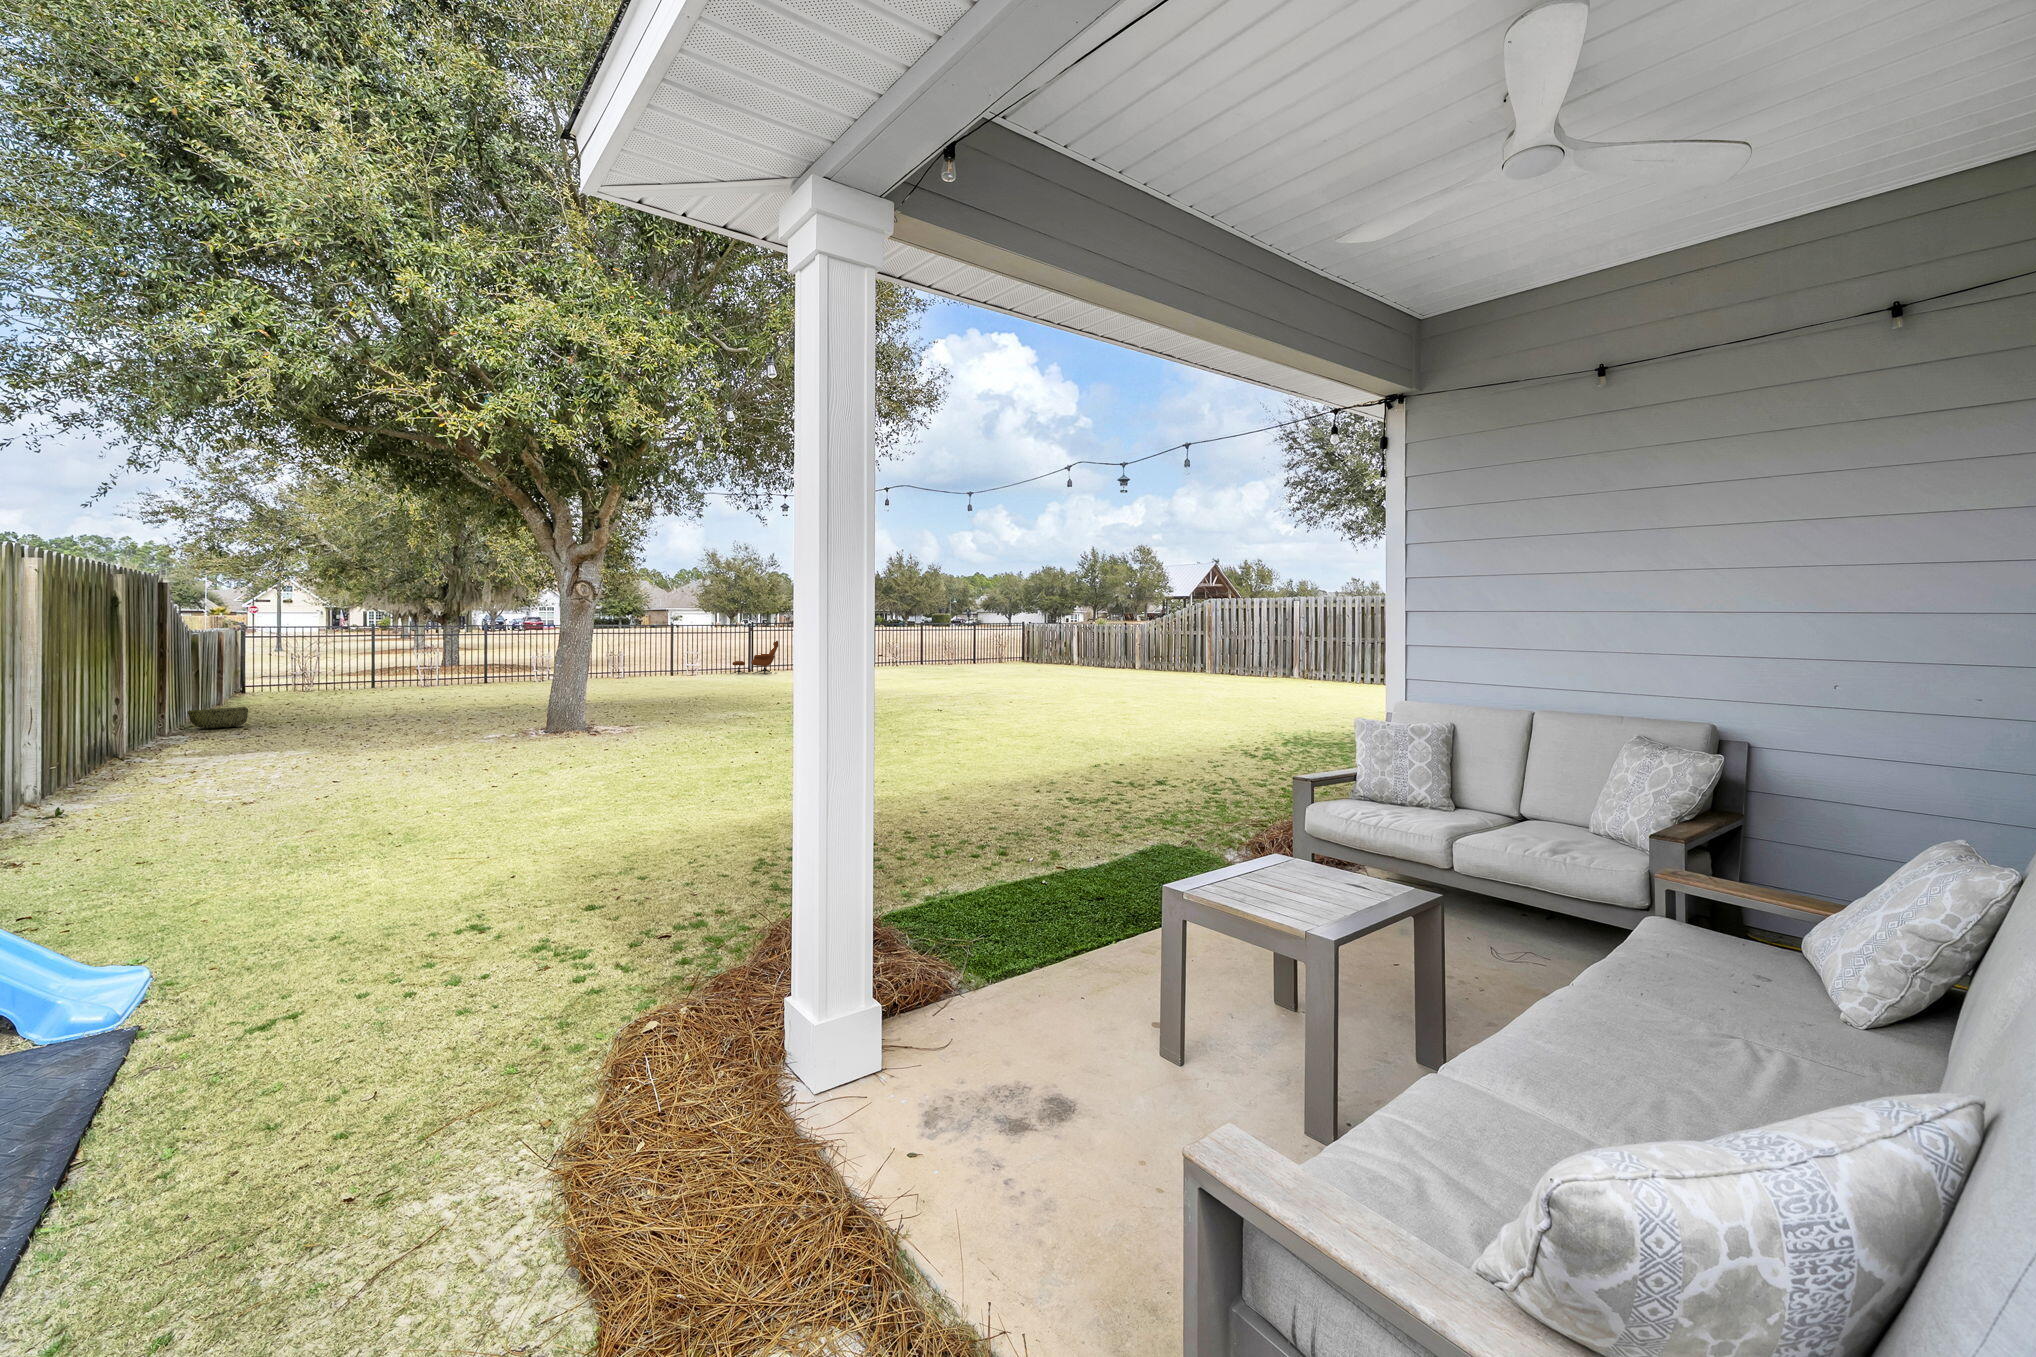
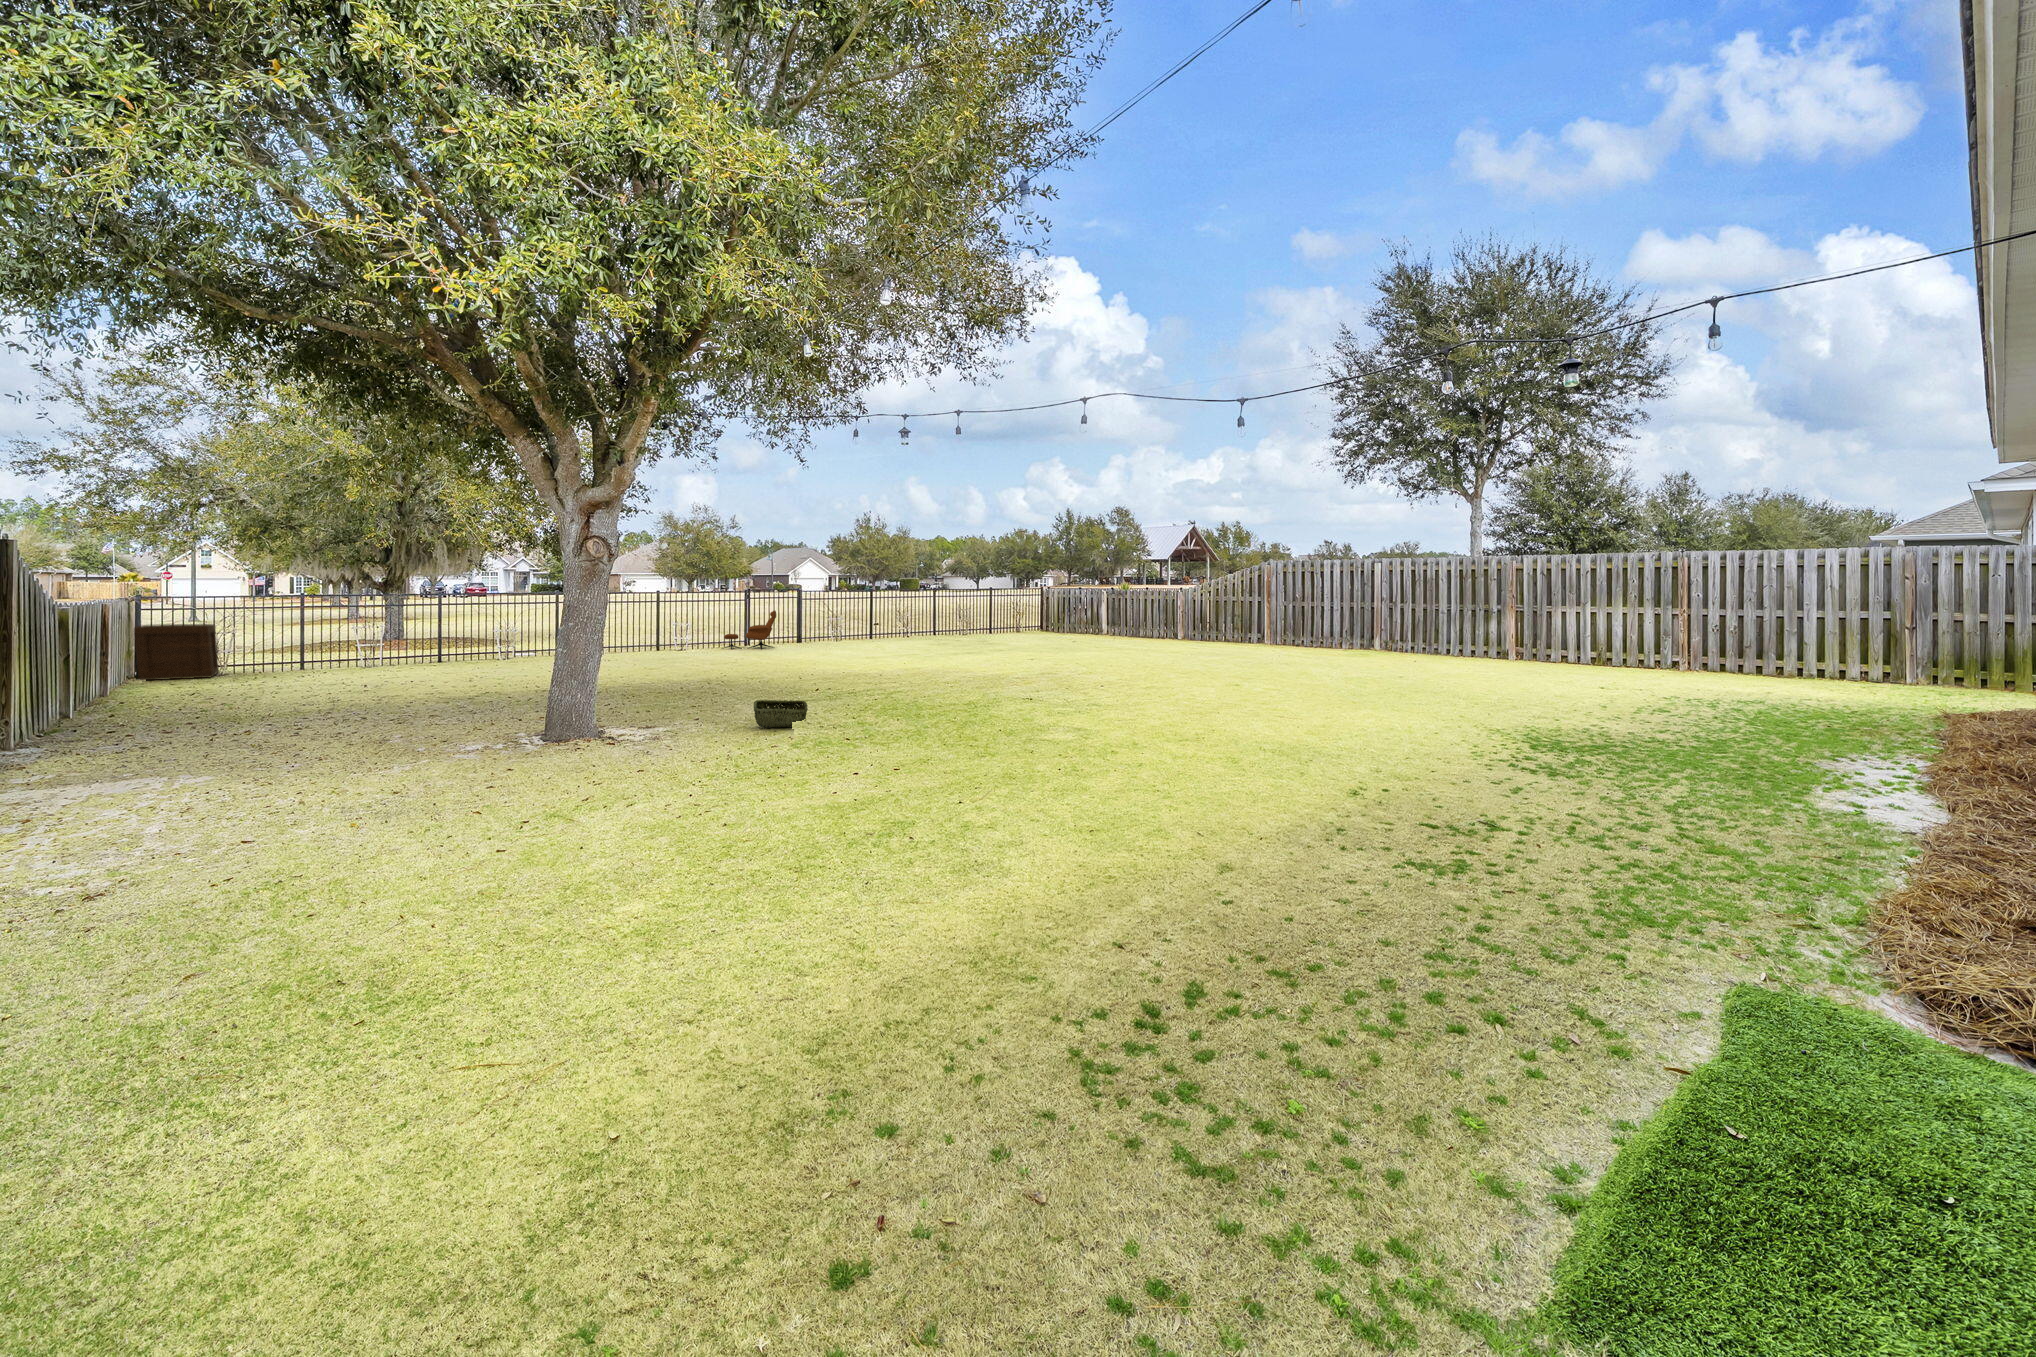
wooden crate: none [242,649,306,695] -> present [134,624,219,680]
woven basket: present [188,707,248,728] -> present [754,700,808,727]

